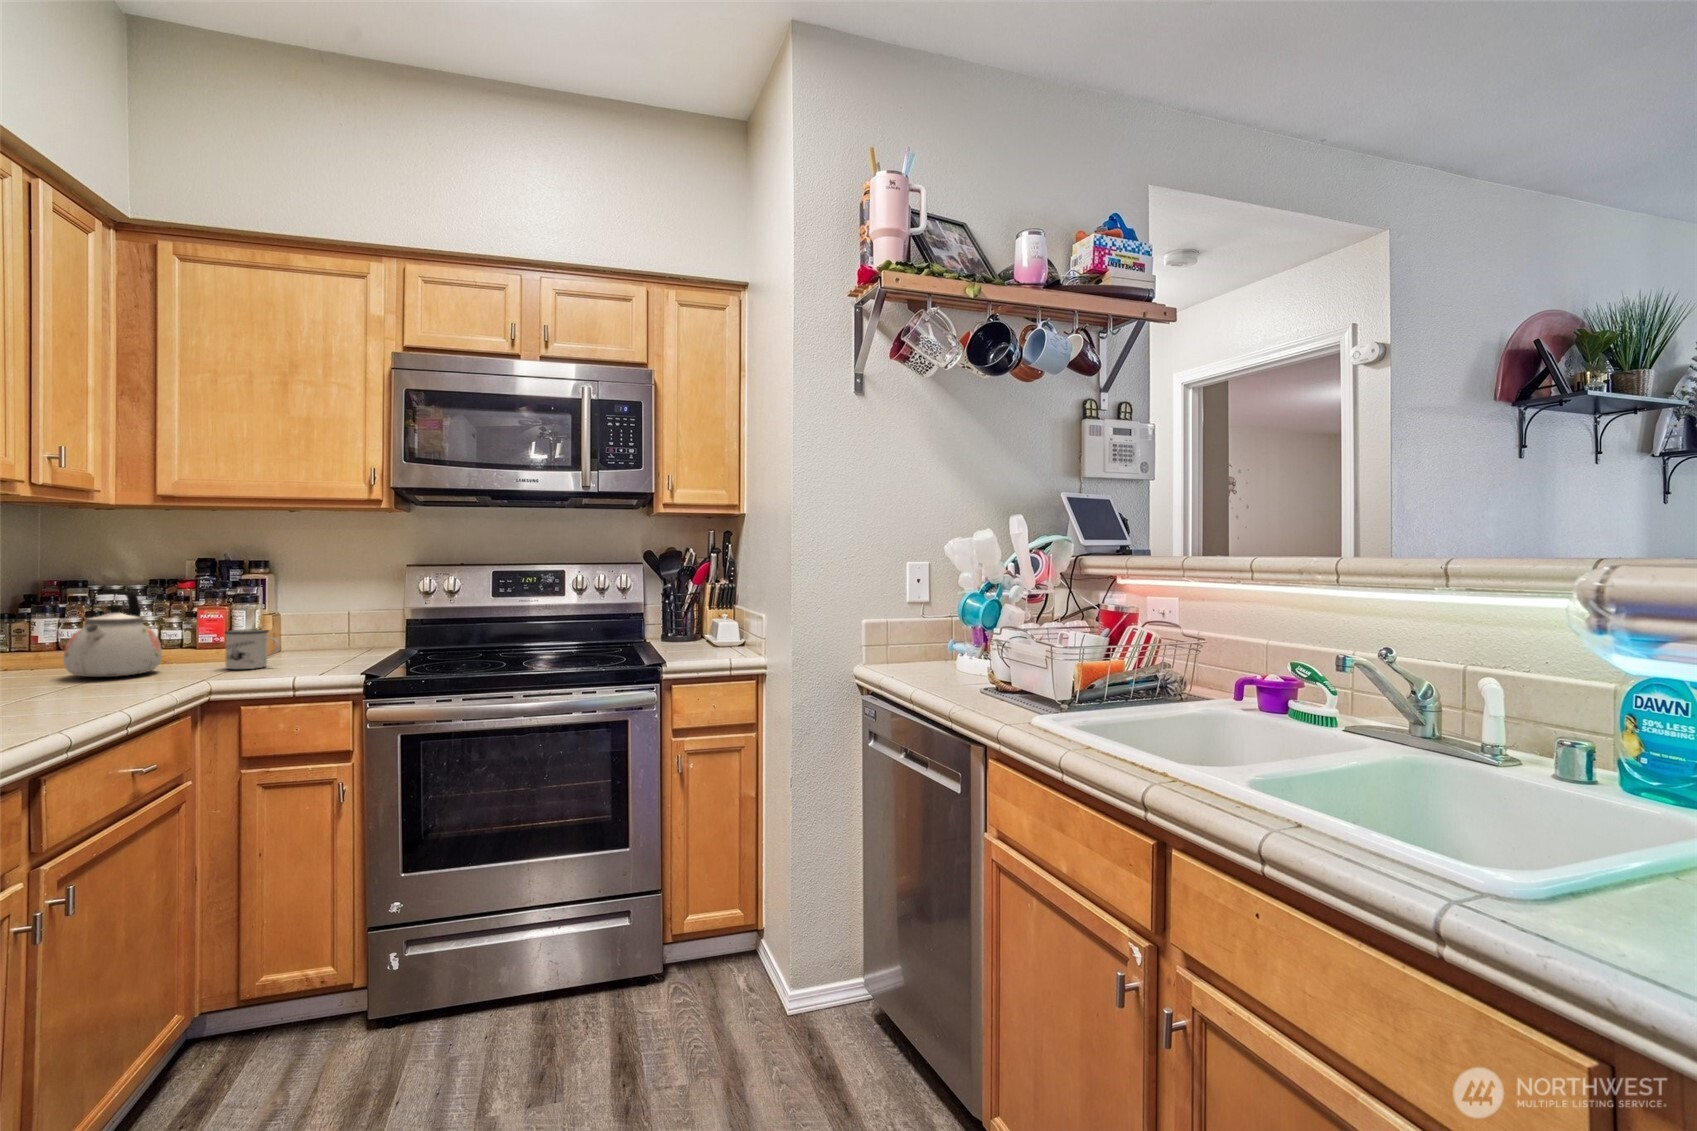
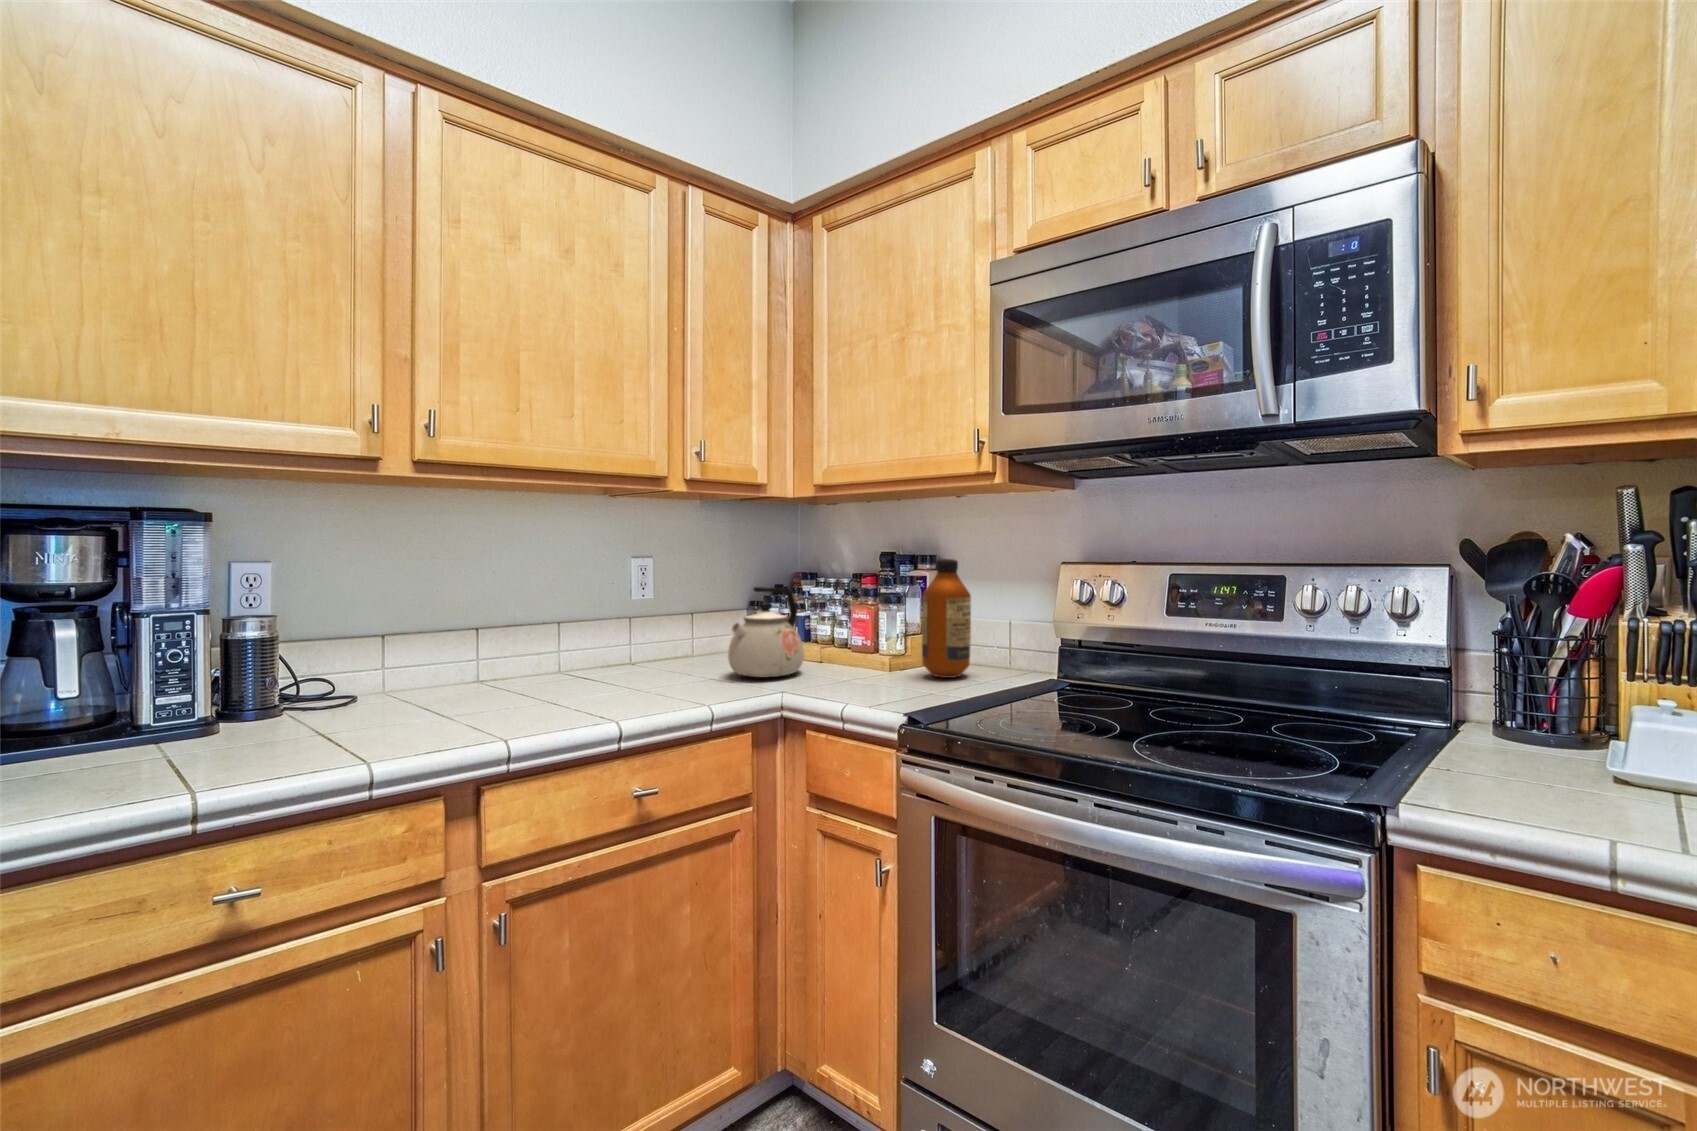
bottle: none [292,563,340,657] -> present [922,559,971,678]
mug: present [225,629,280,669] -> none [839,638,883,686]

